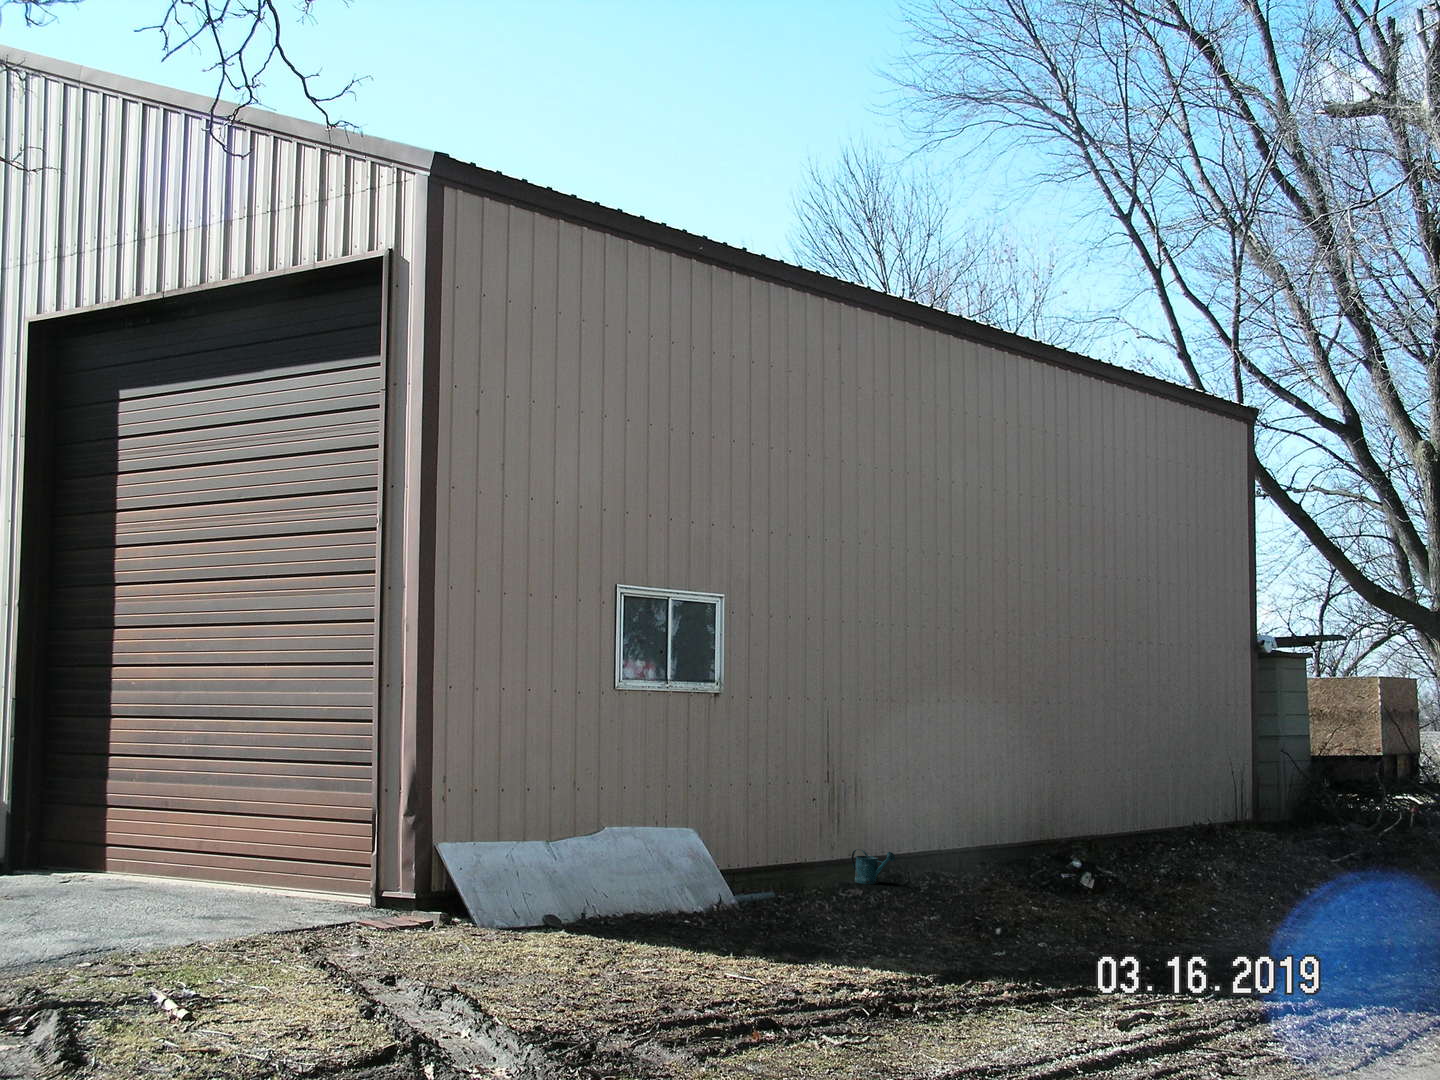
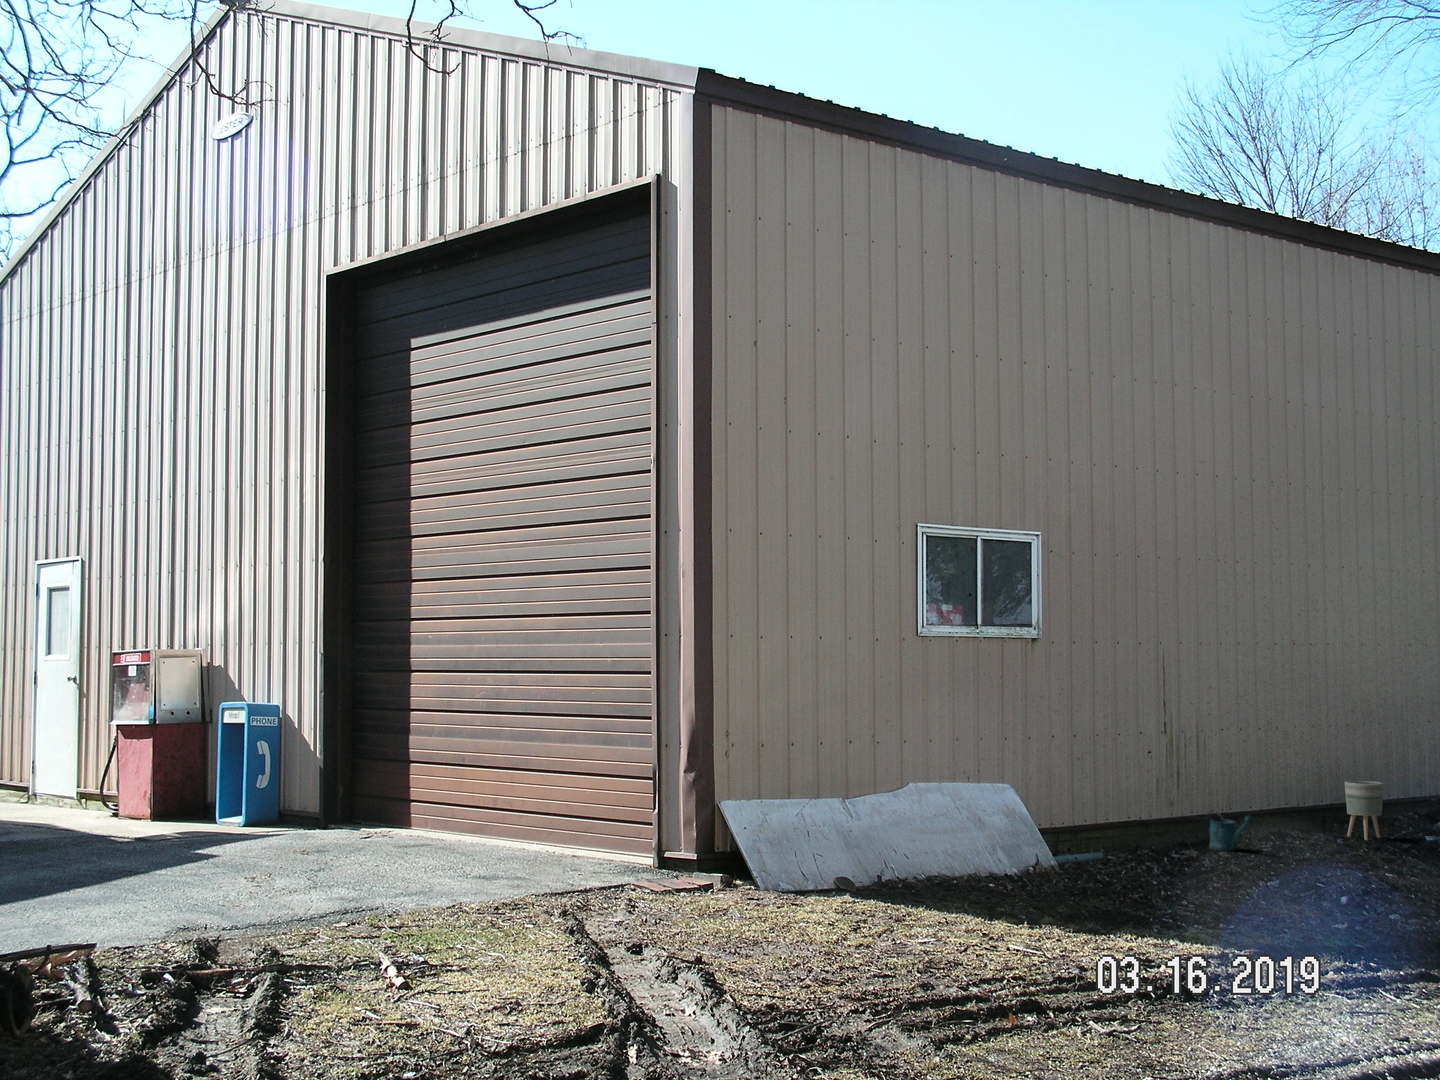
planter: none [959,822,991,873] -> present [1345,781,1384,840]

